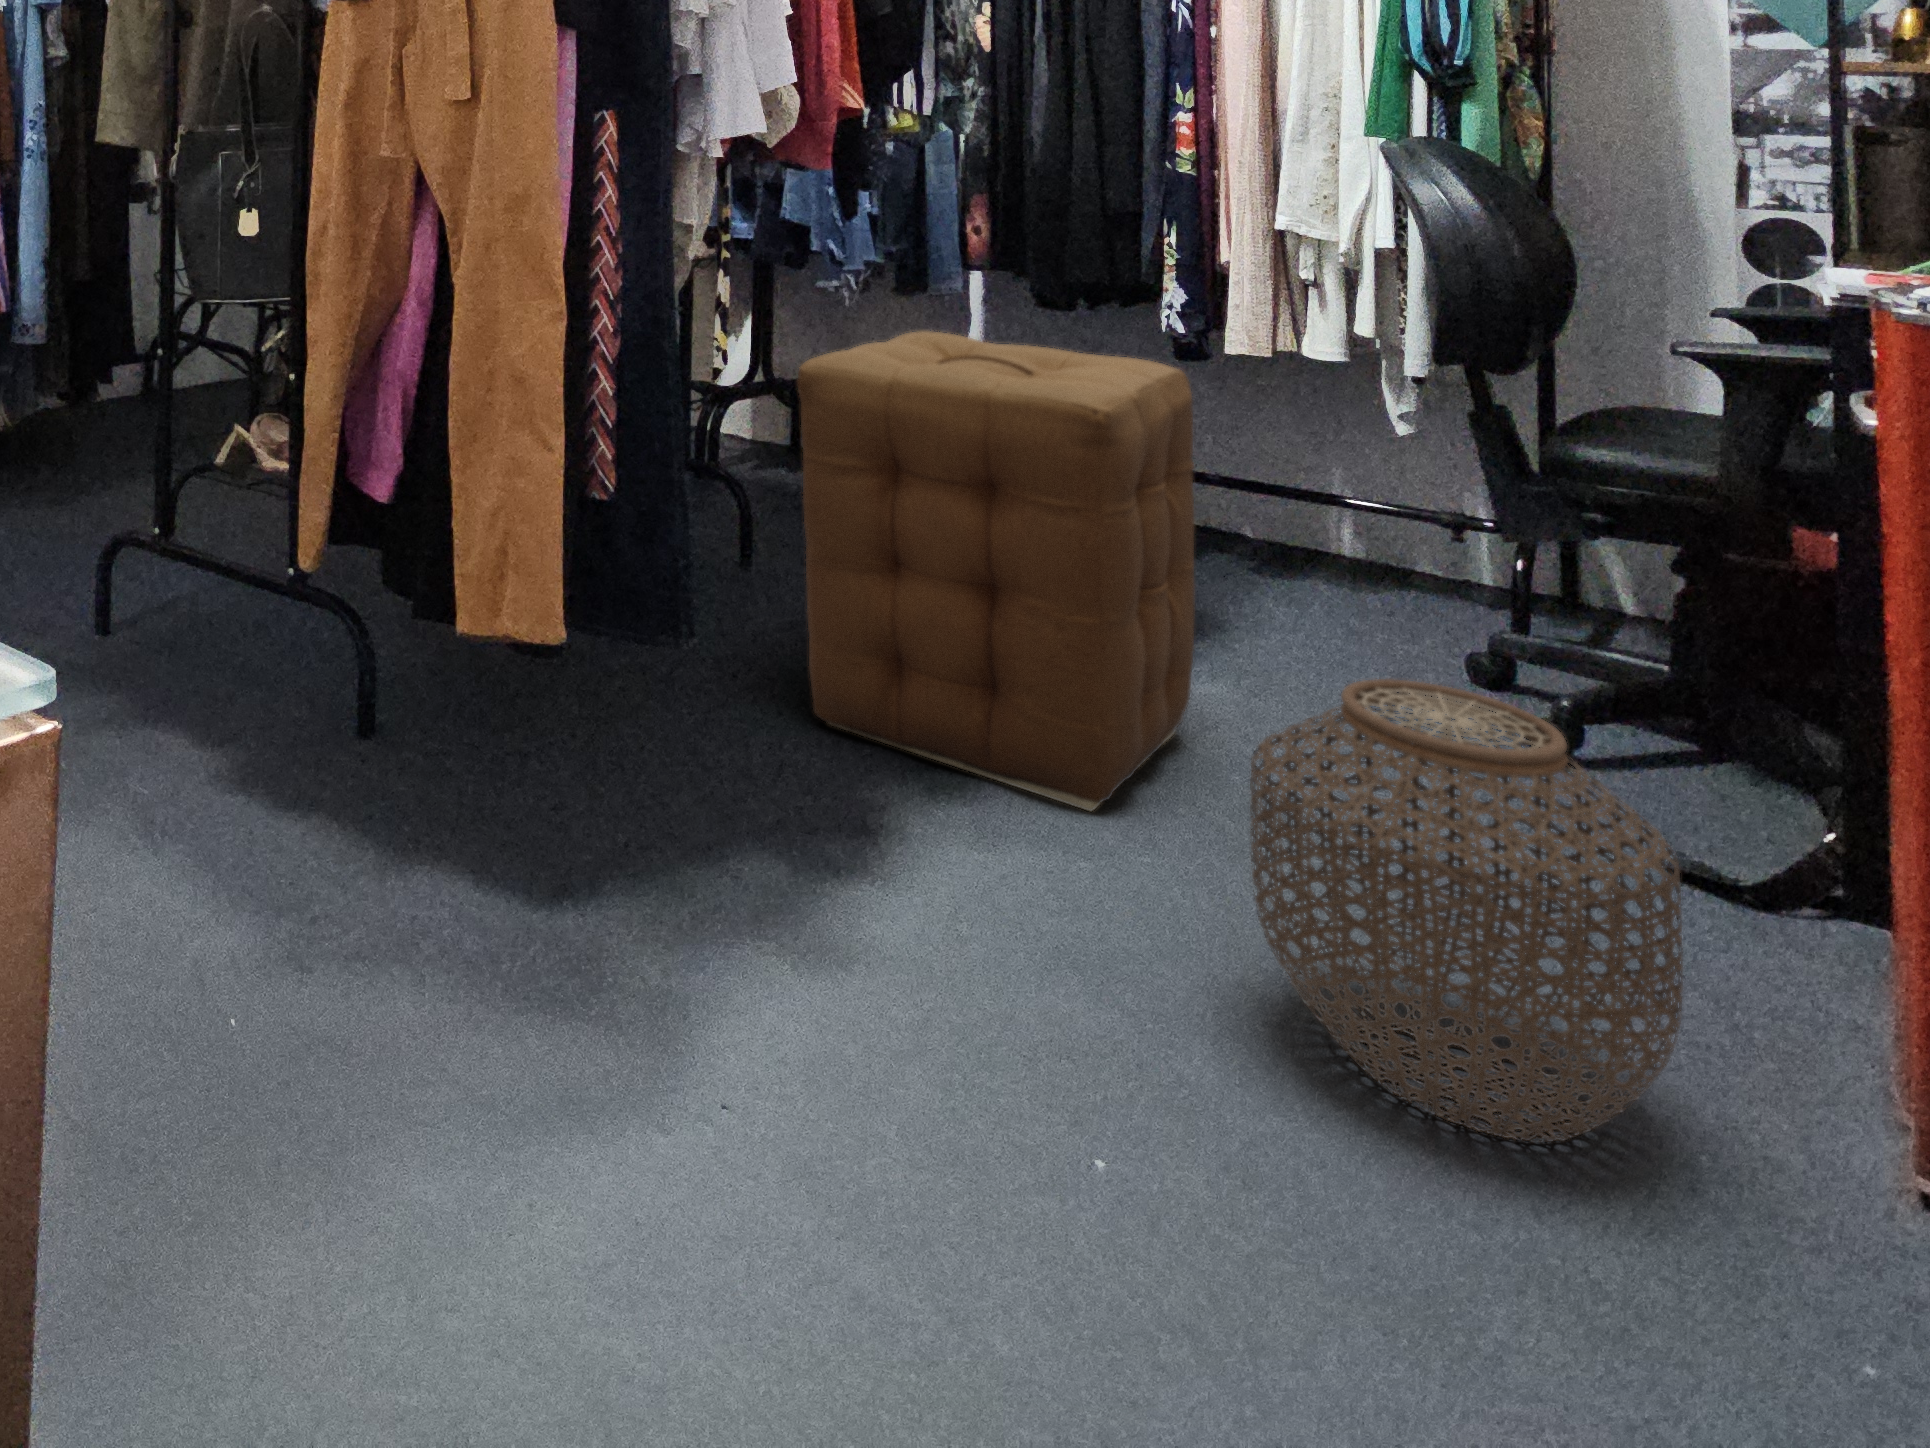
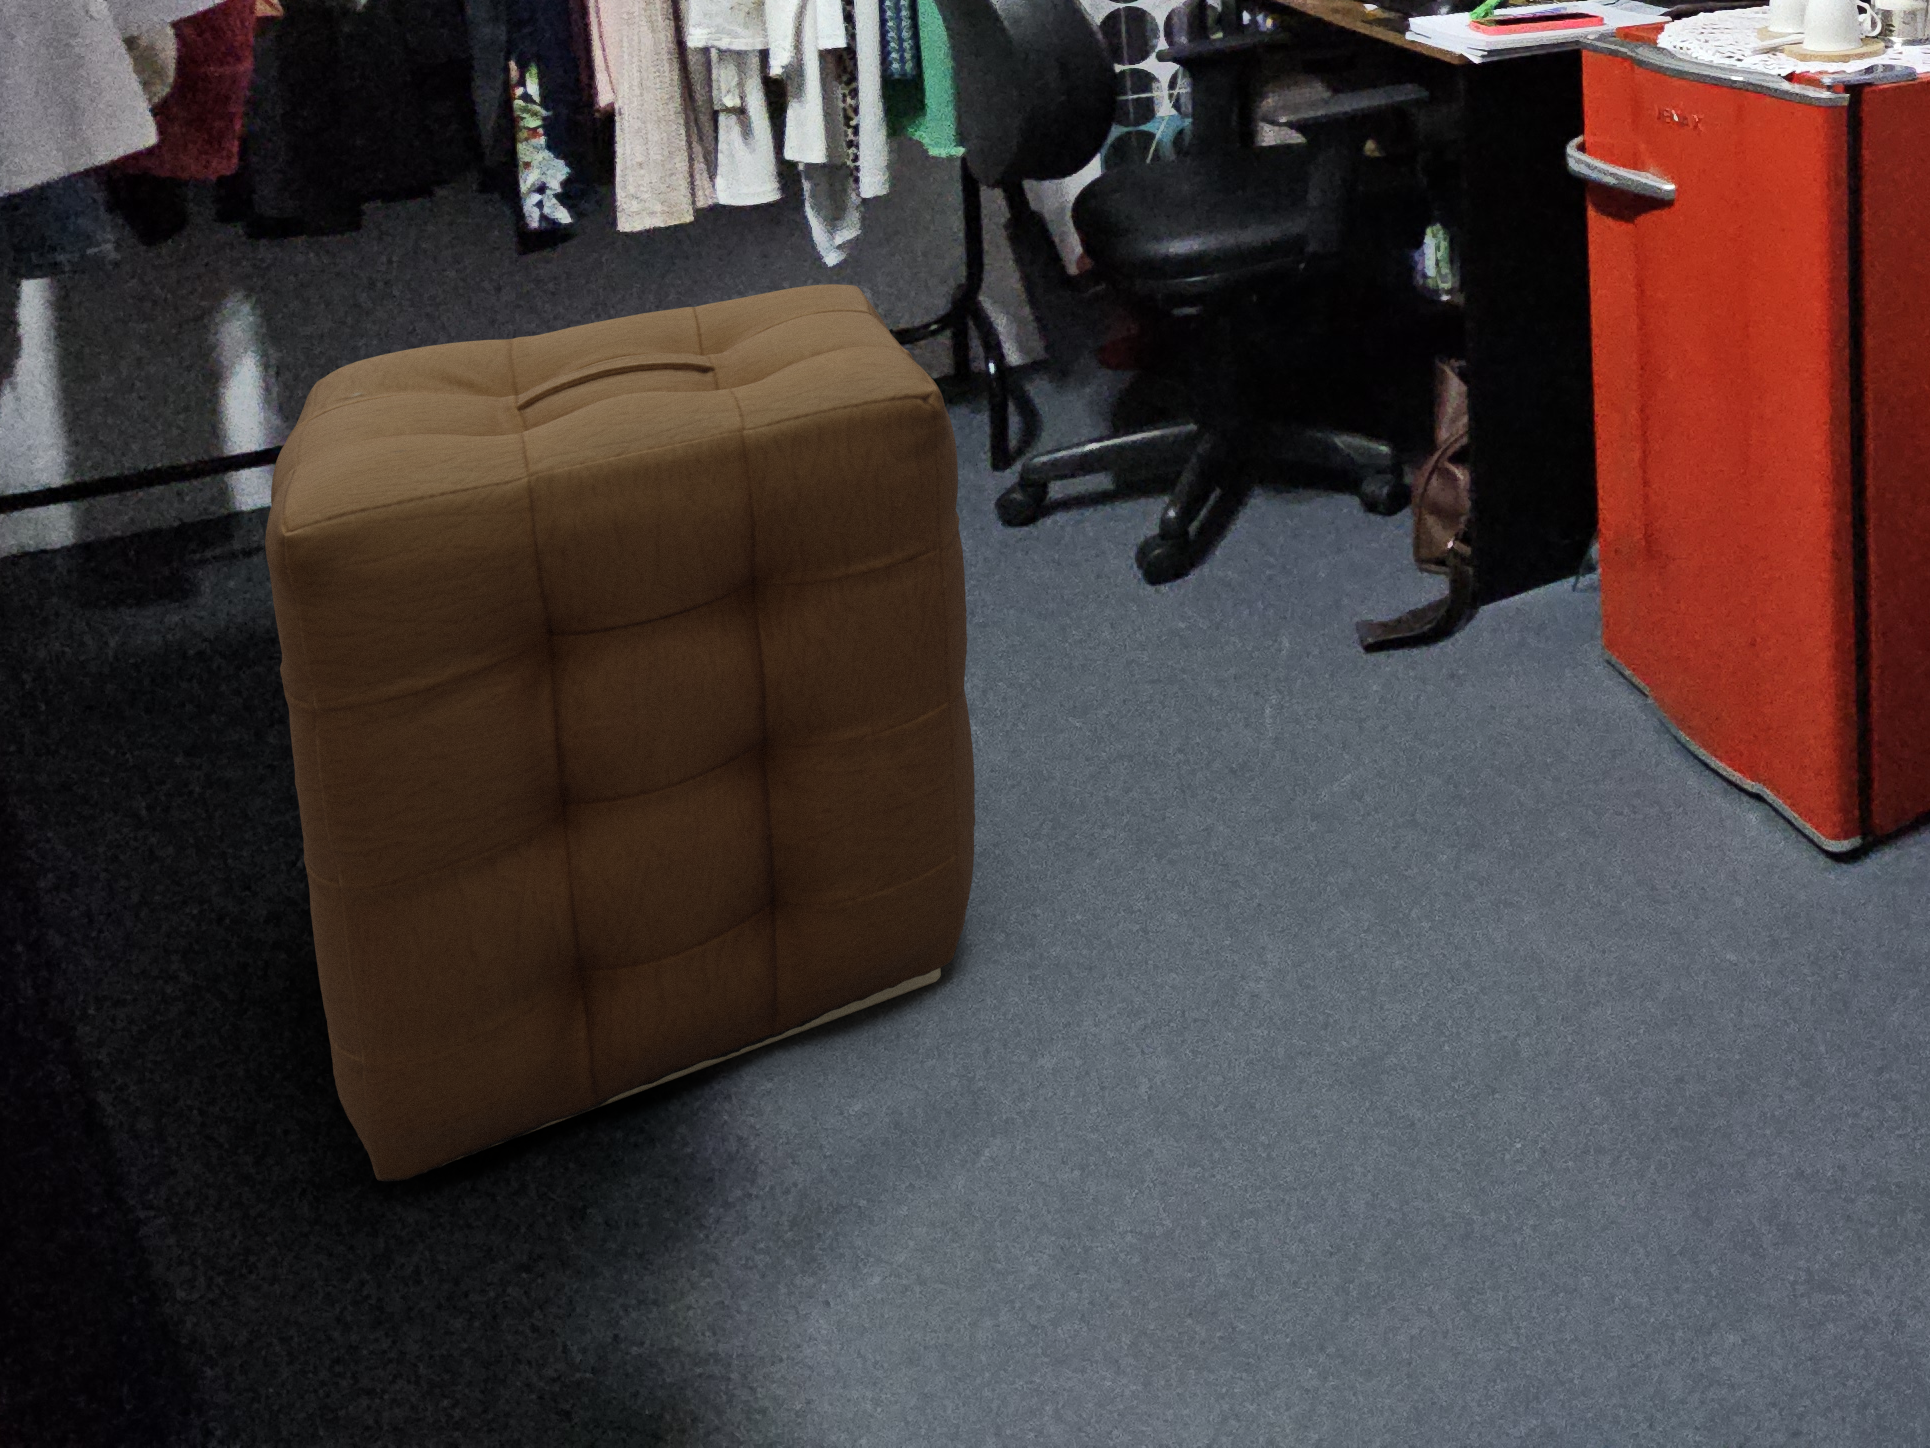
woven basket: present [1250,679,1683,1141] -> none [1363,554,1763,1056]

